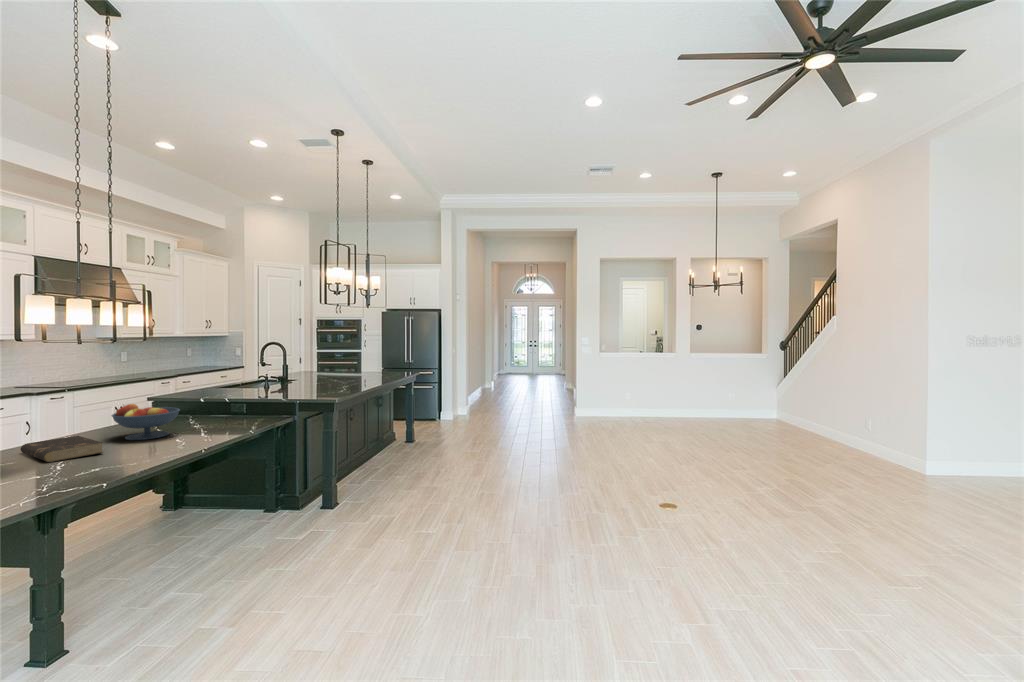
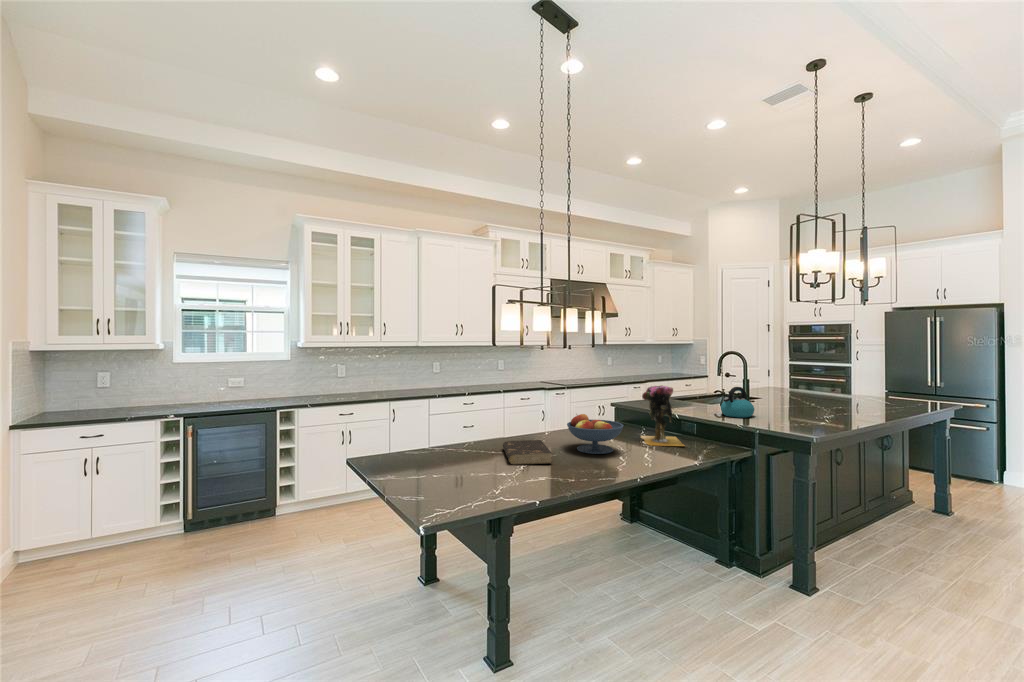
kettle: none [267,370,294,394] -> present [721,387,754,418]
vase: none [191,372,239,426] -> present [641,386,684,446]

